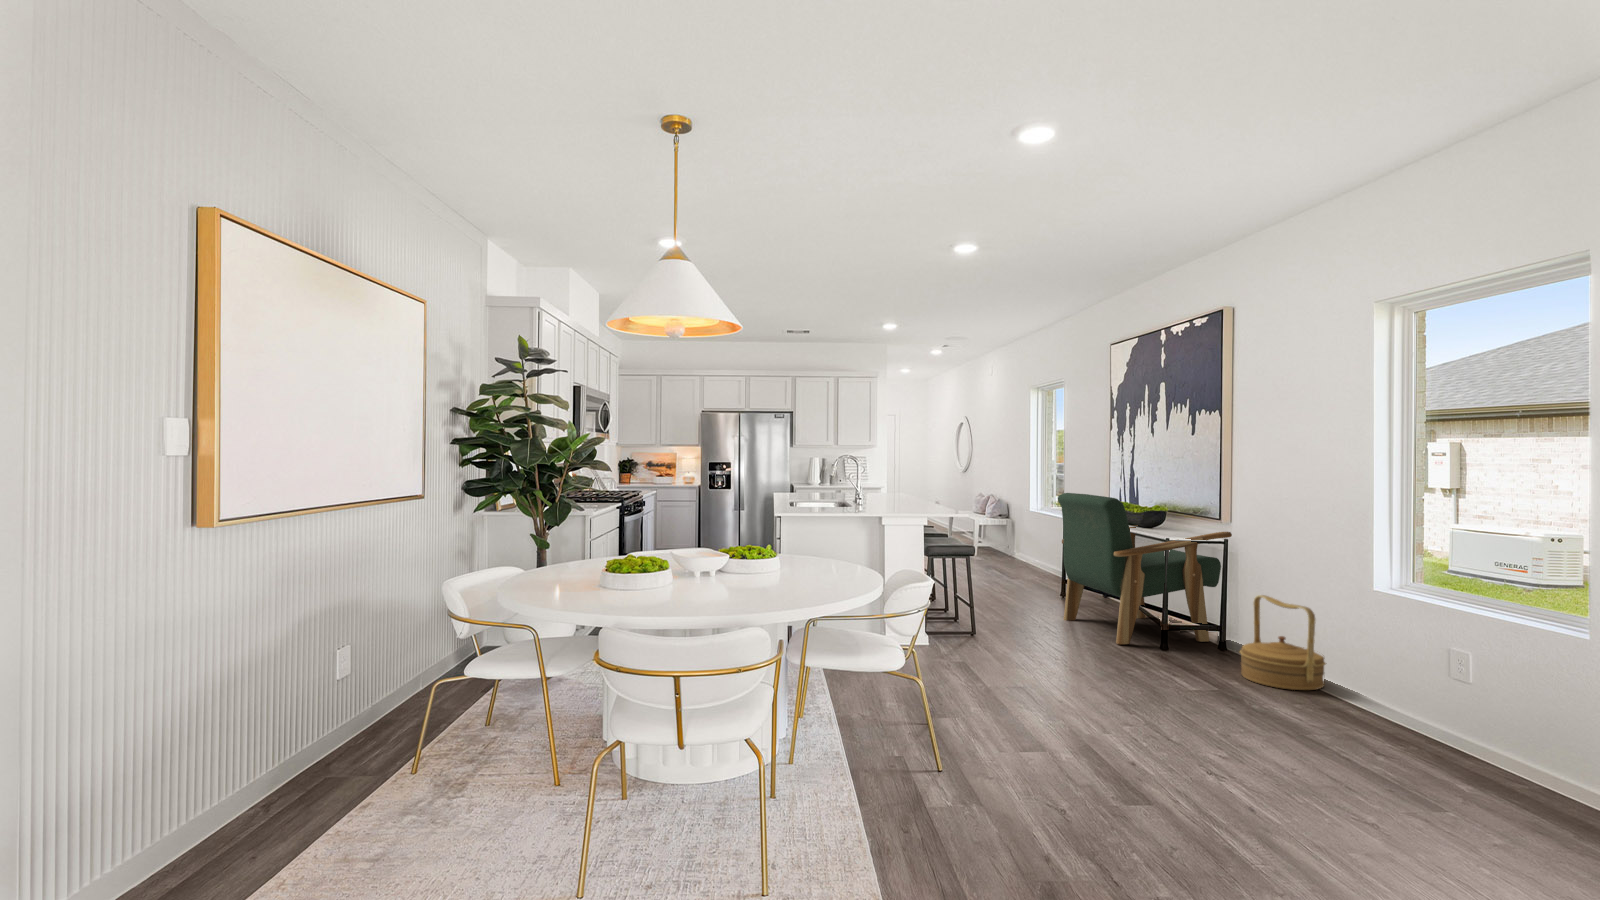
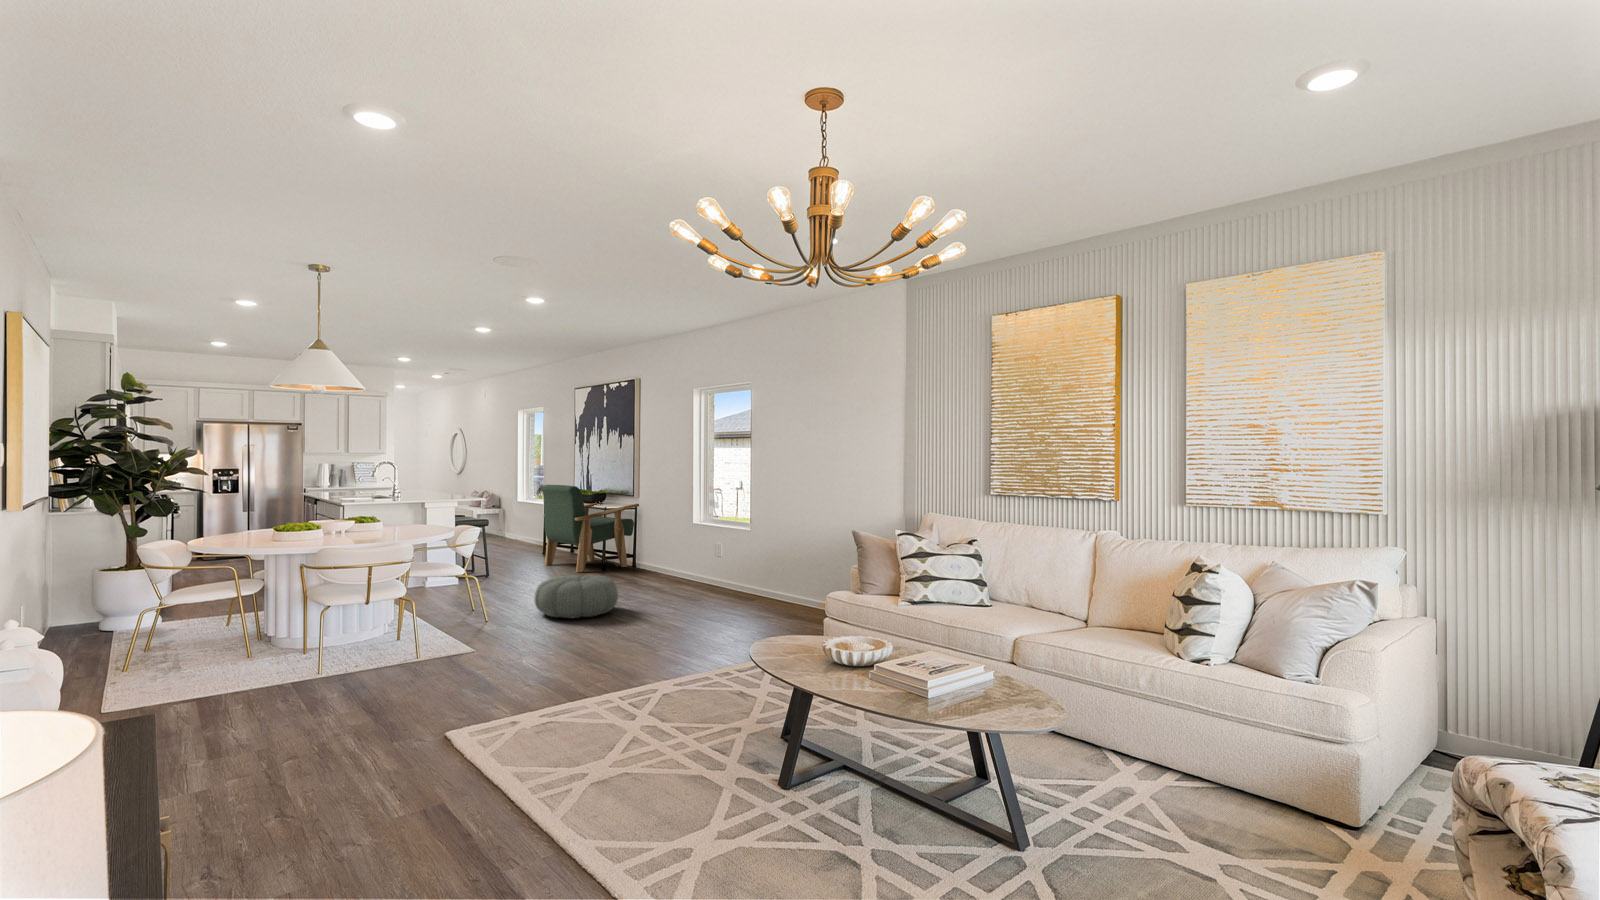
woven basket: present [1240,595,1326,690] -> none [639,535,677,579]
pouf: none [1036,689,1225,808] -> present [534,575,618,618]

